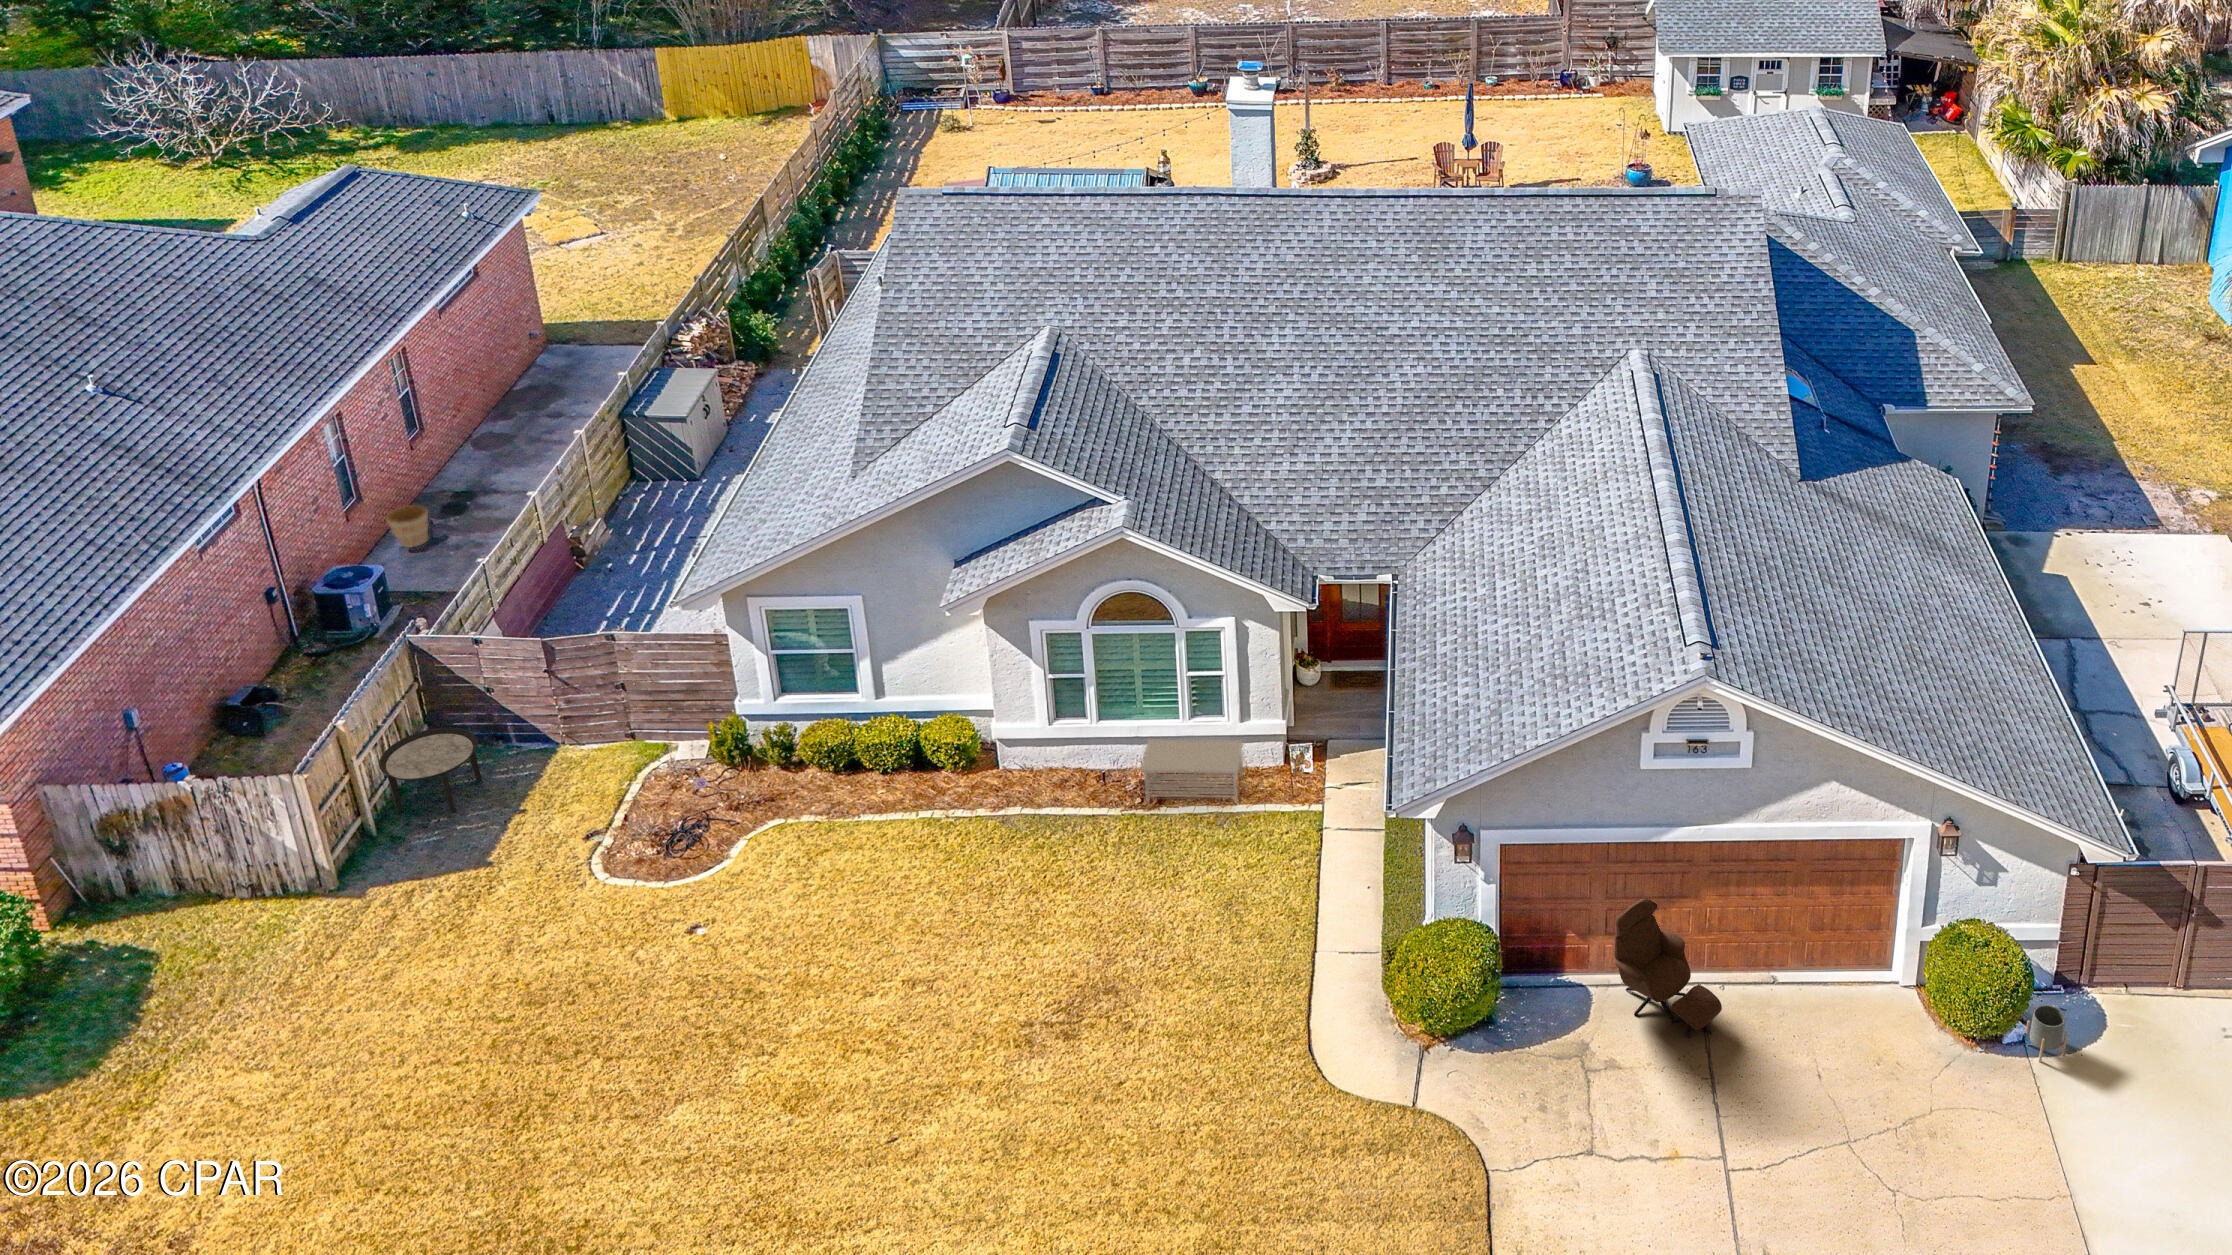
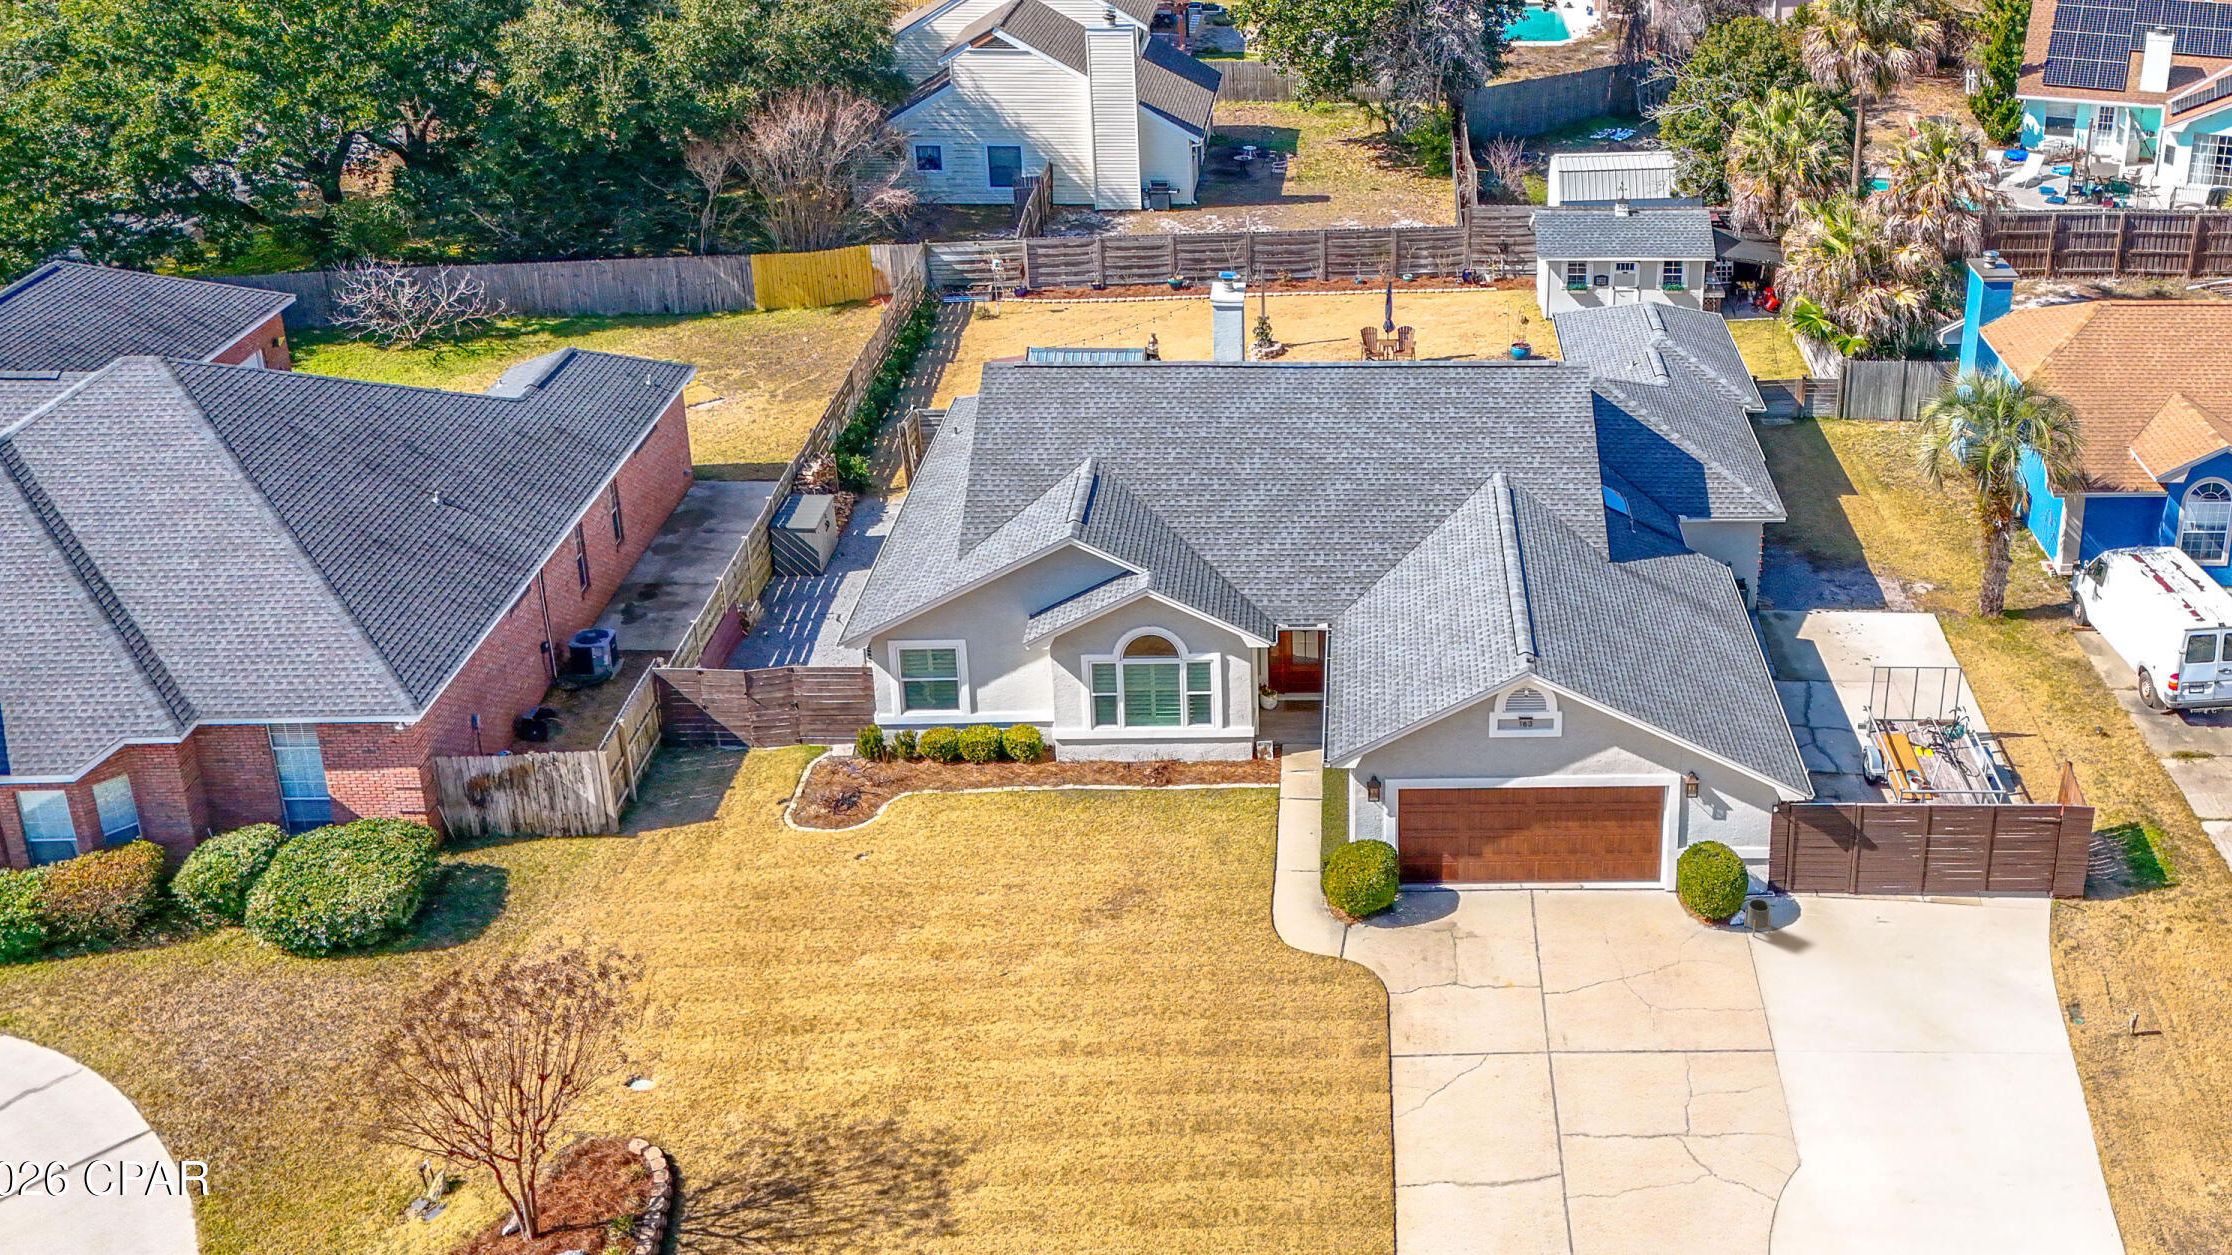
wooden bucket: present [386,505,428,548] -> none [603,590,632,621]
round table: present [379,727,482,813] -> none [635,731,700,789]
storage bench: present [1140,739,1243,803] -> none [1154,740,1225,784]
lounge chair: present [1614,897,1722,1038] -> none [1473,830,1544,922]

